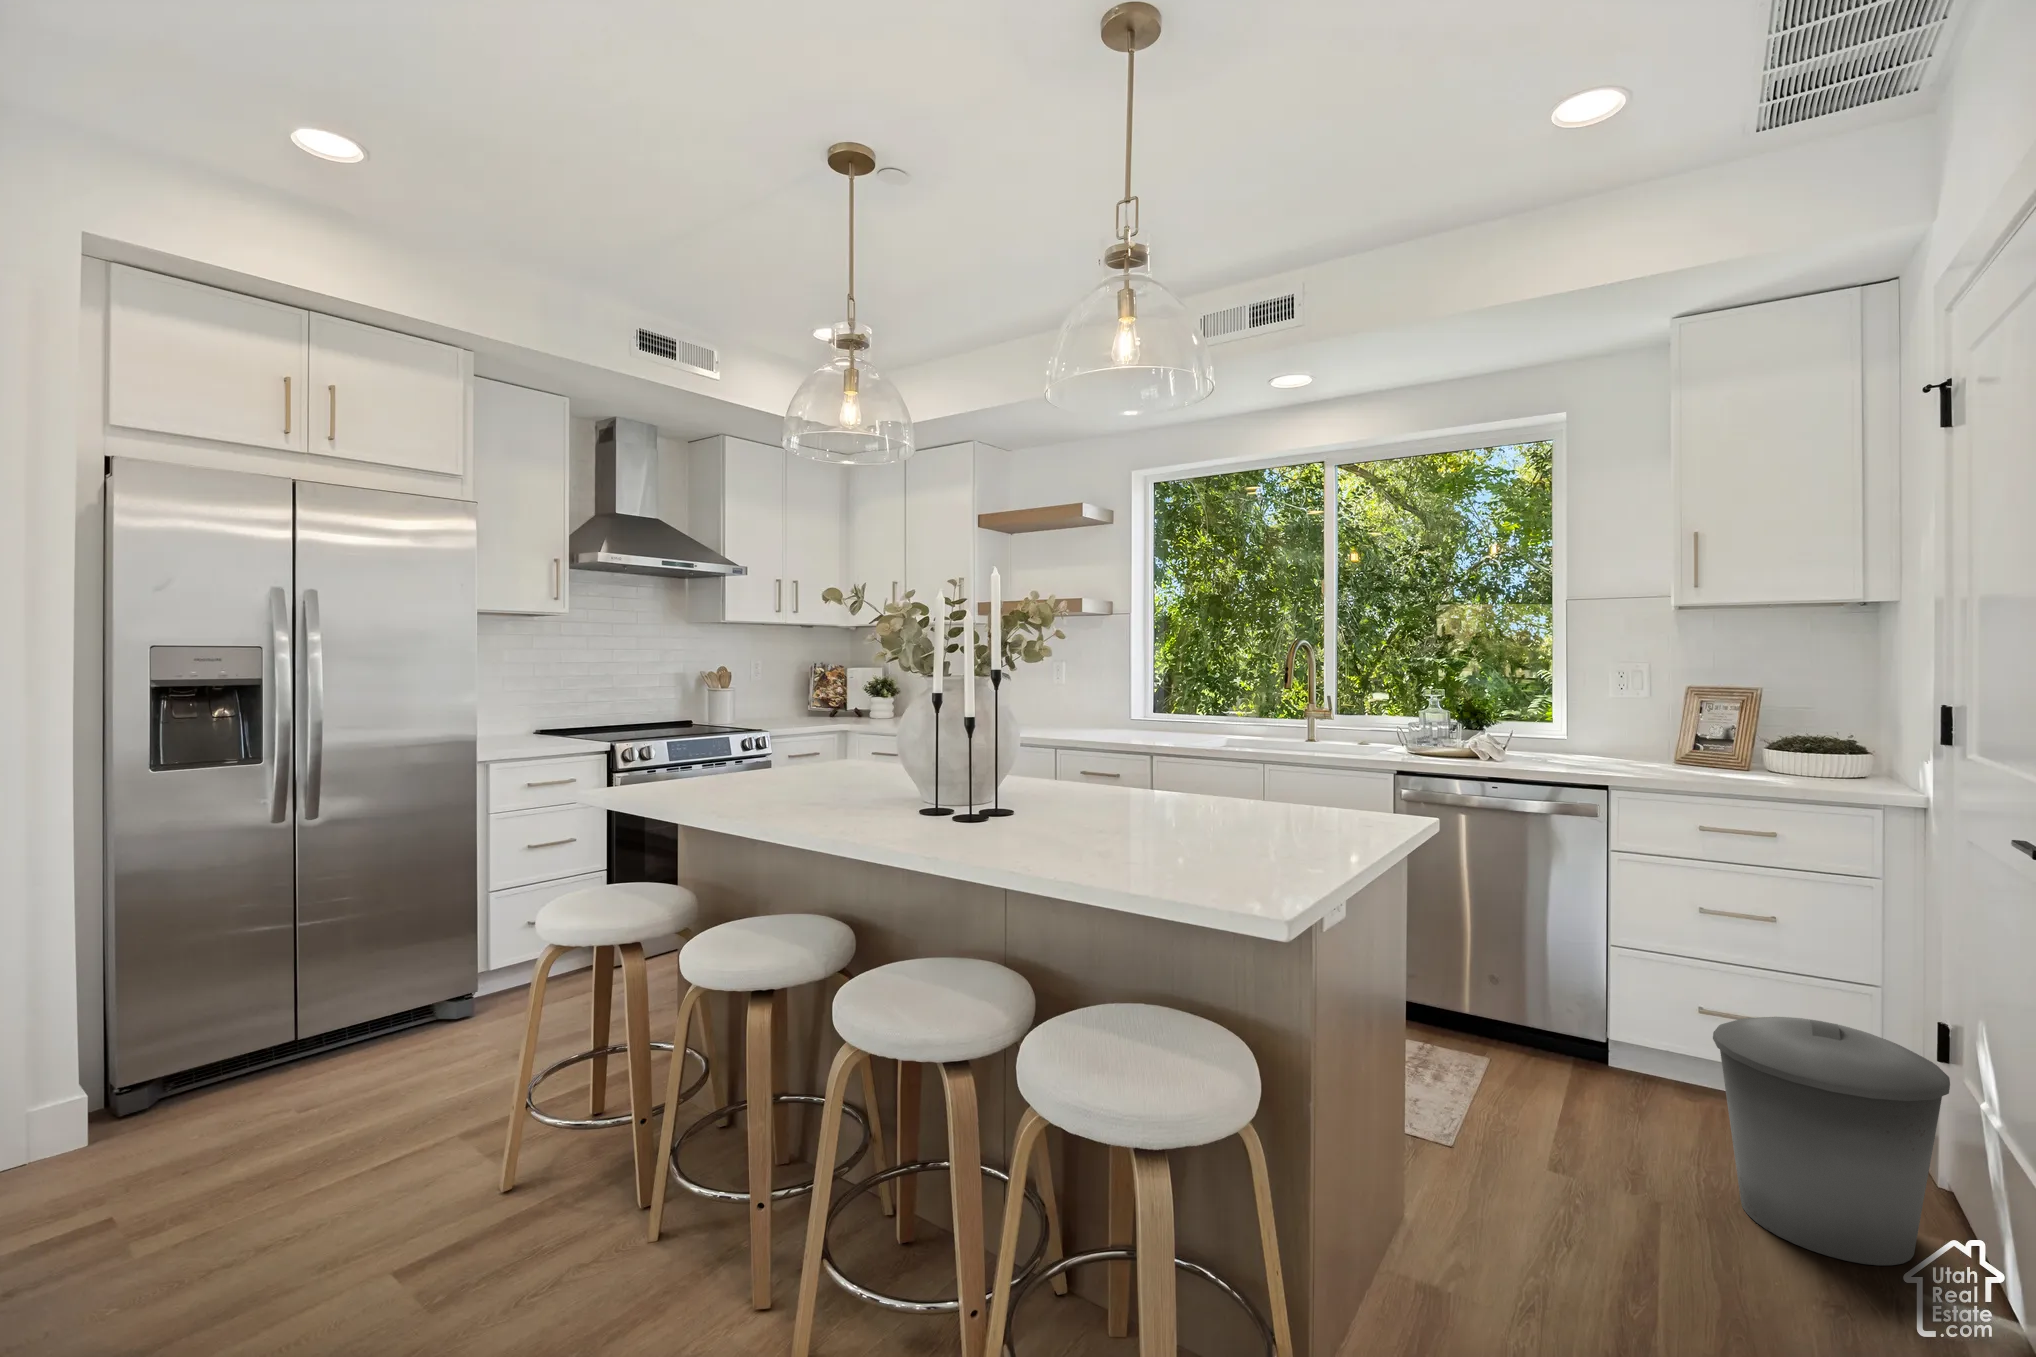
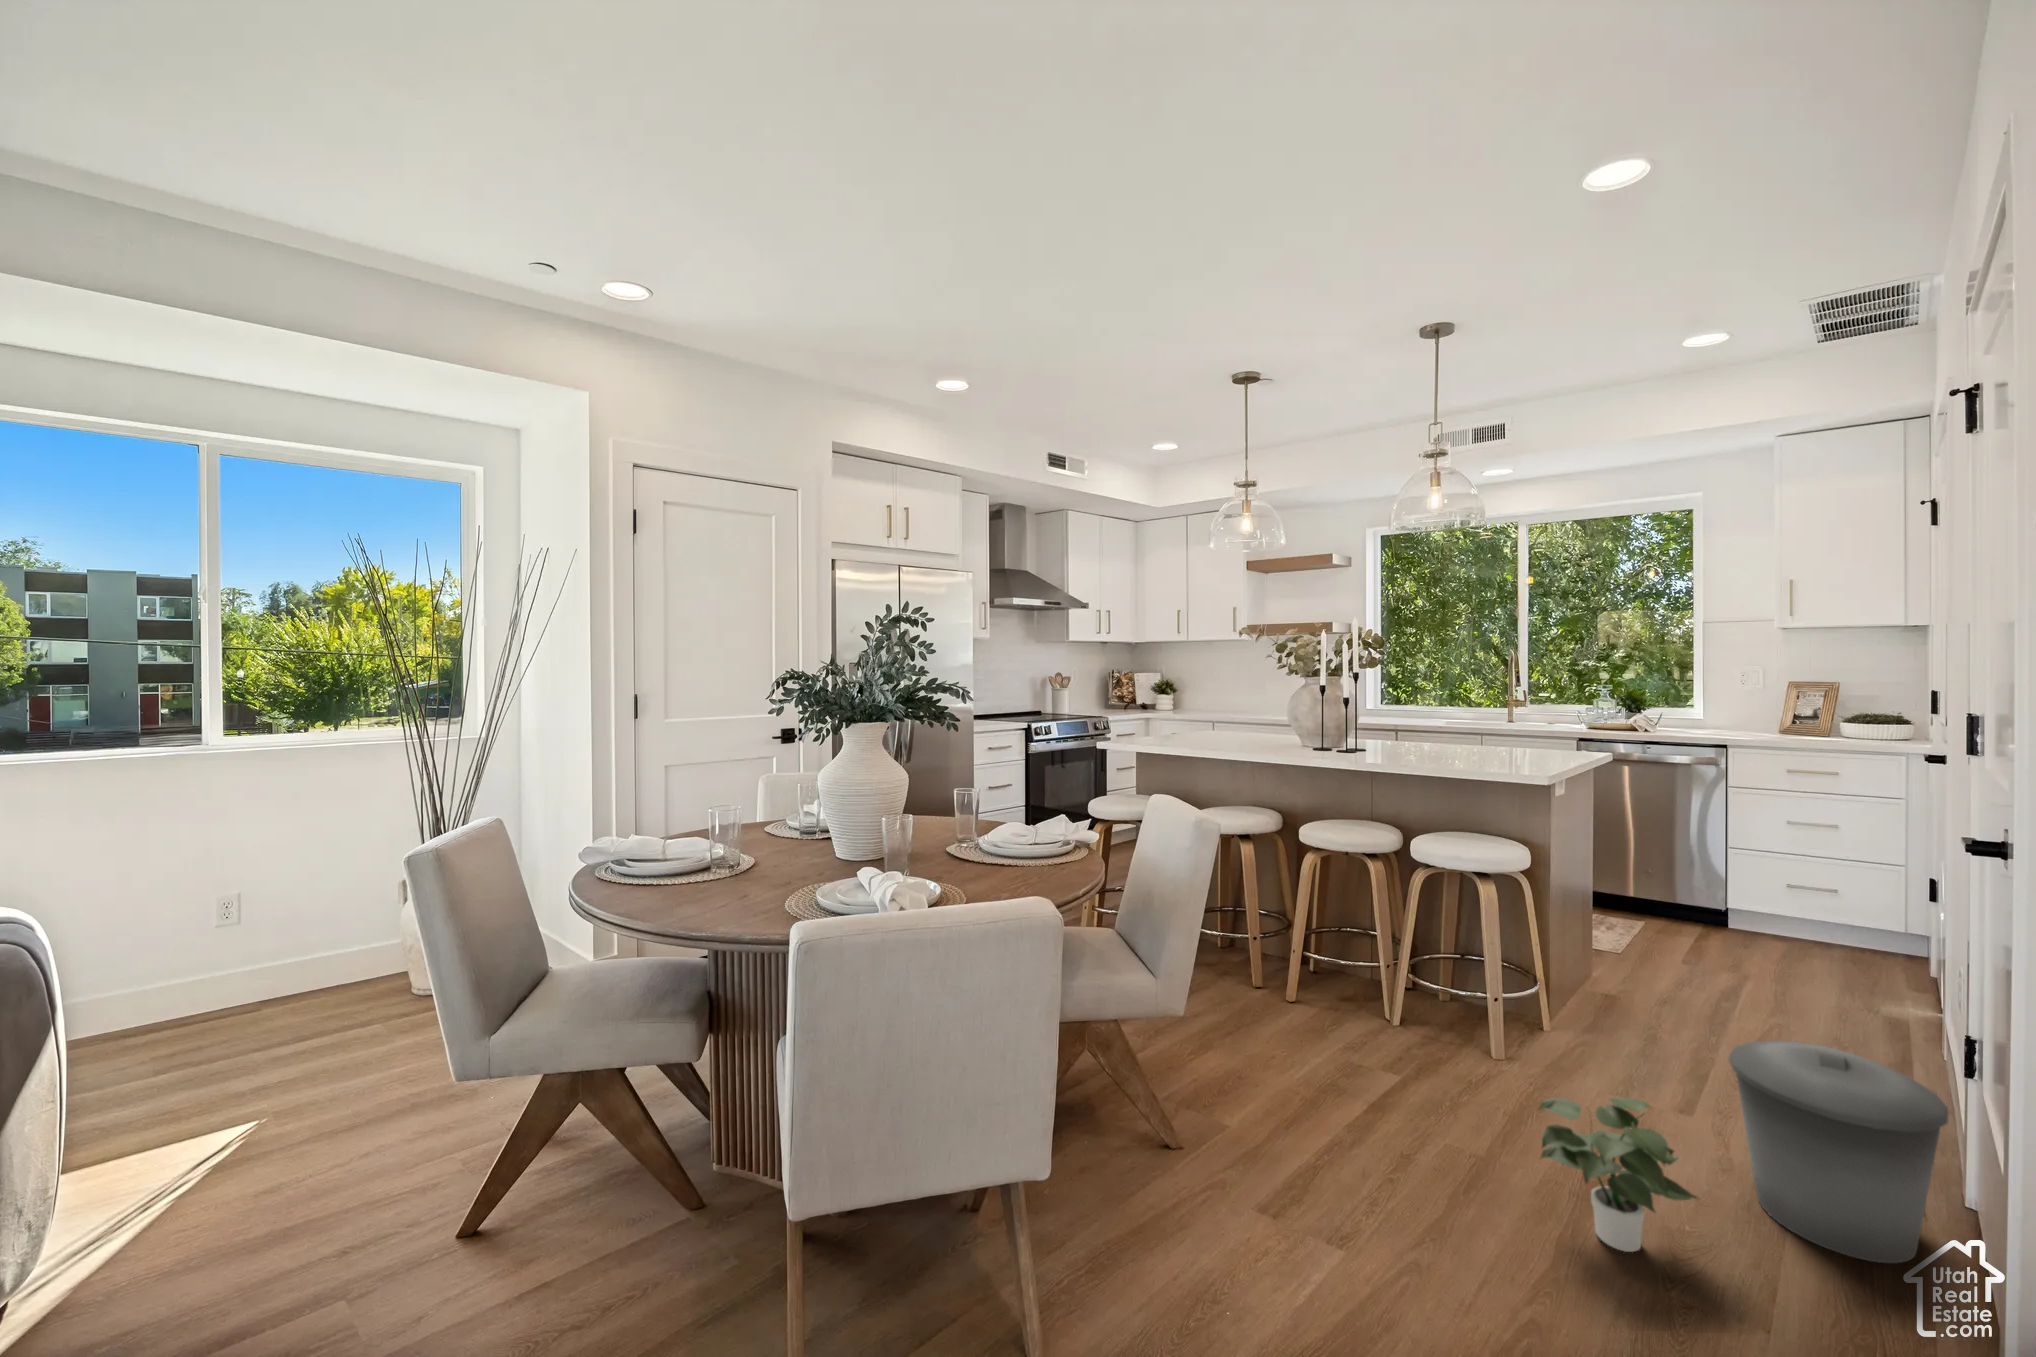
potted plant: none [1492,1077,1677,1261] -> present [1538,1098,1697,1252]

